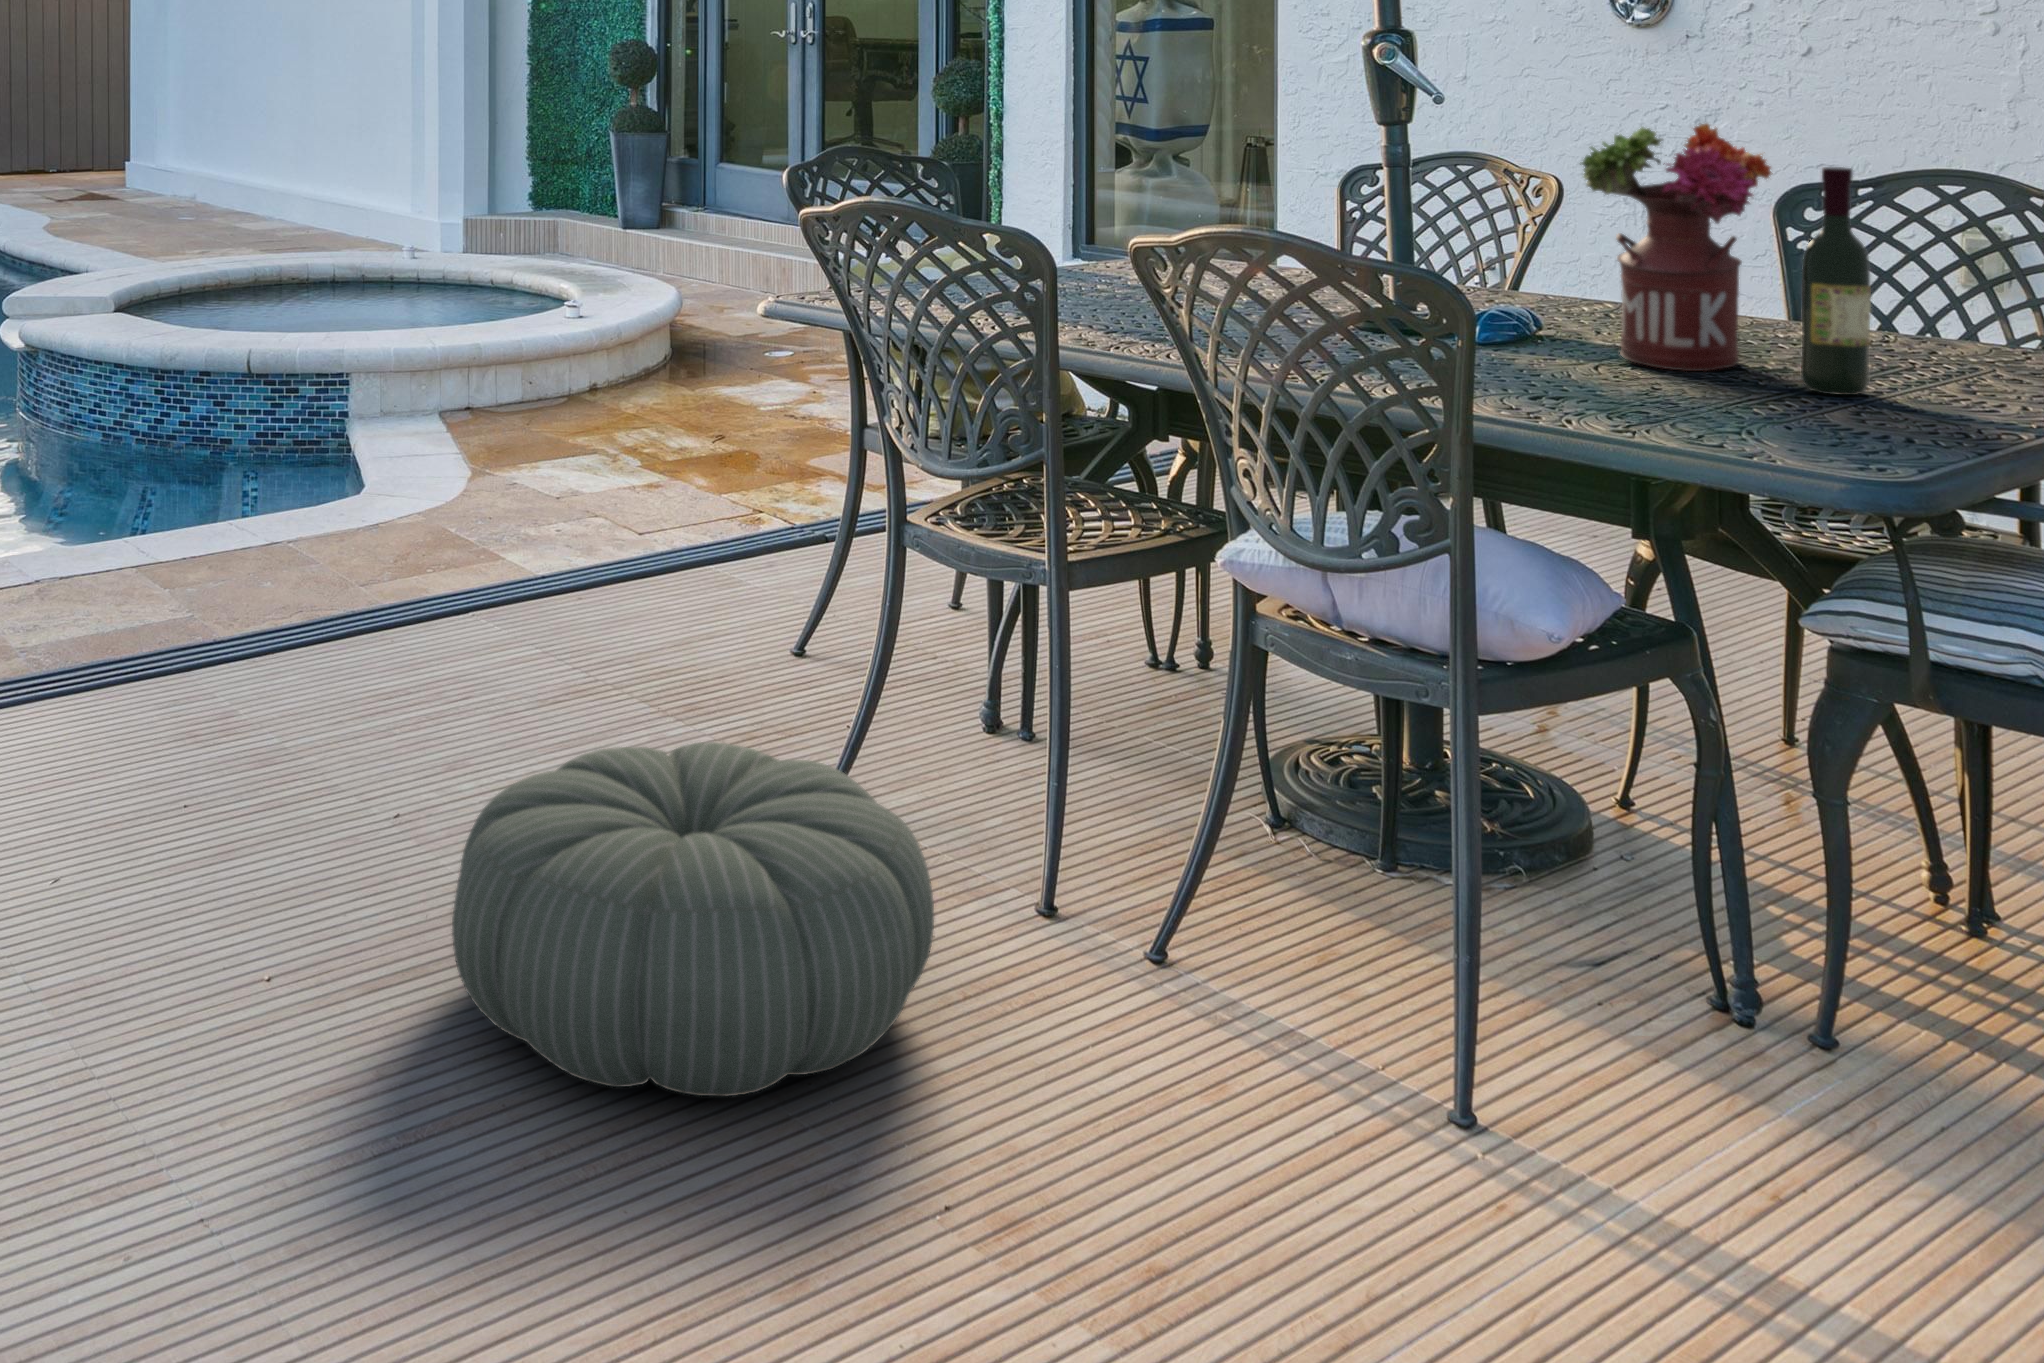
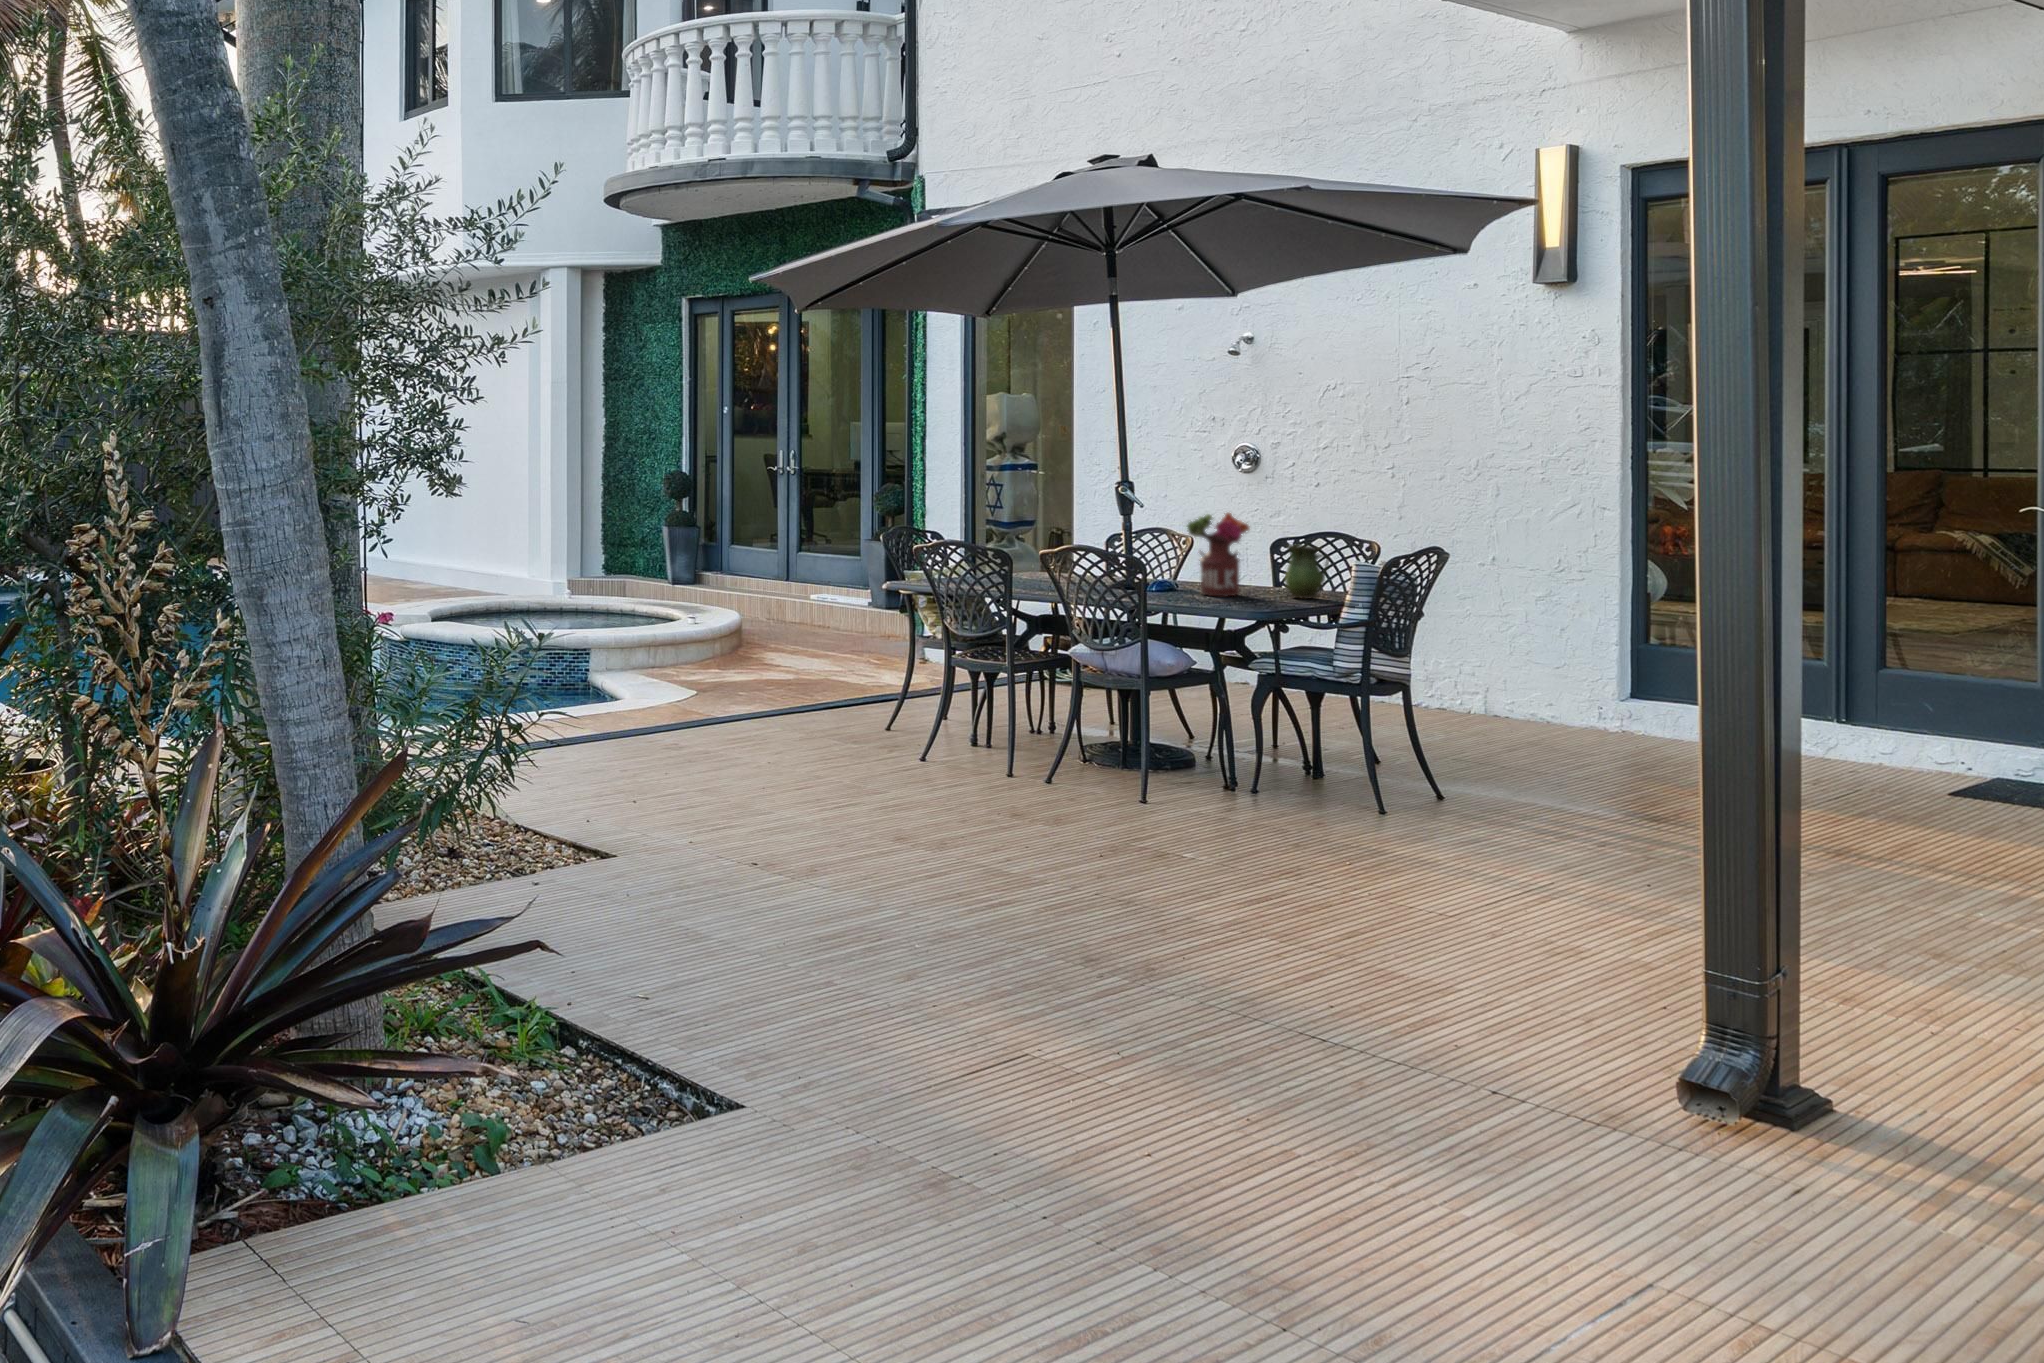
wine bottle: present [1801,167,1871,395] -> none [1255,526,1276,600]
pitcher: none [1885,219,2029,387] -> present [1285,544,1329,599]
pouf: present [452,742,934,1096] -> none [822,718,977,801]

